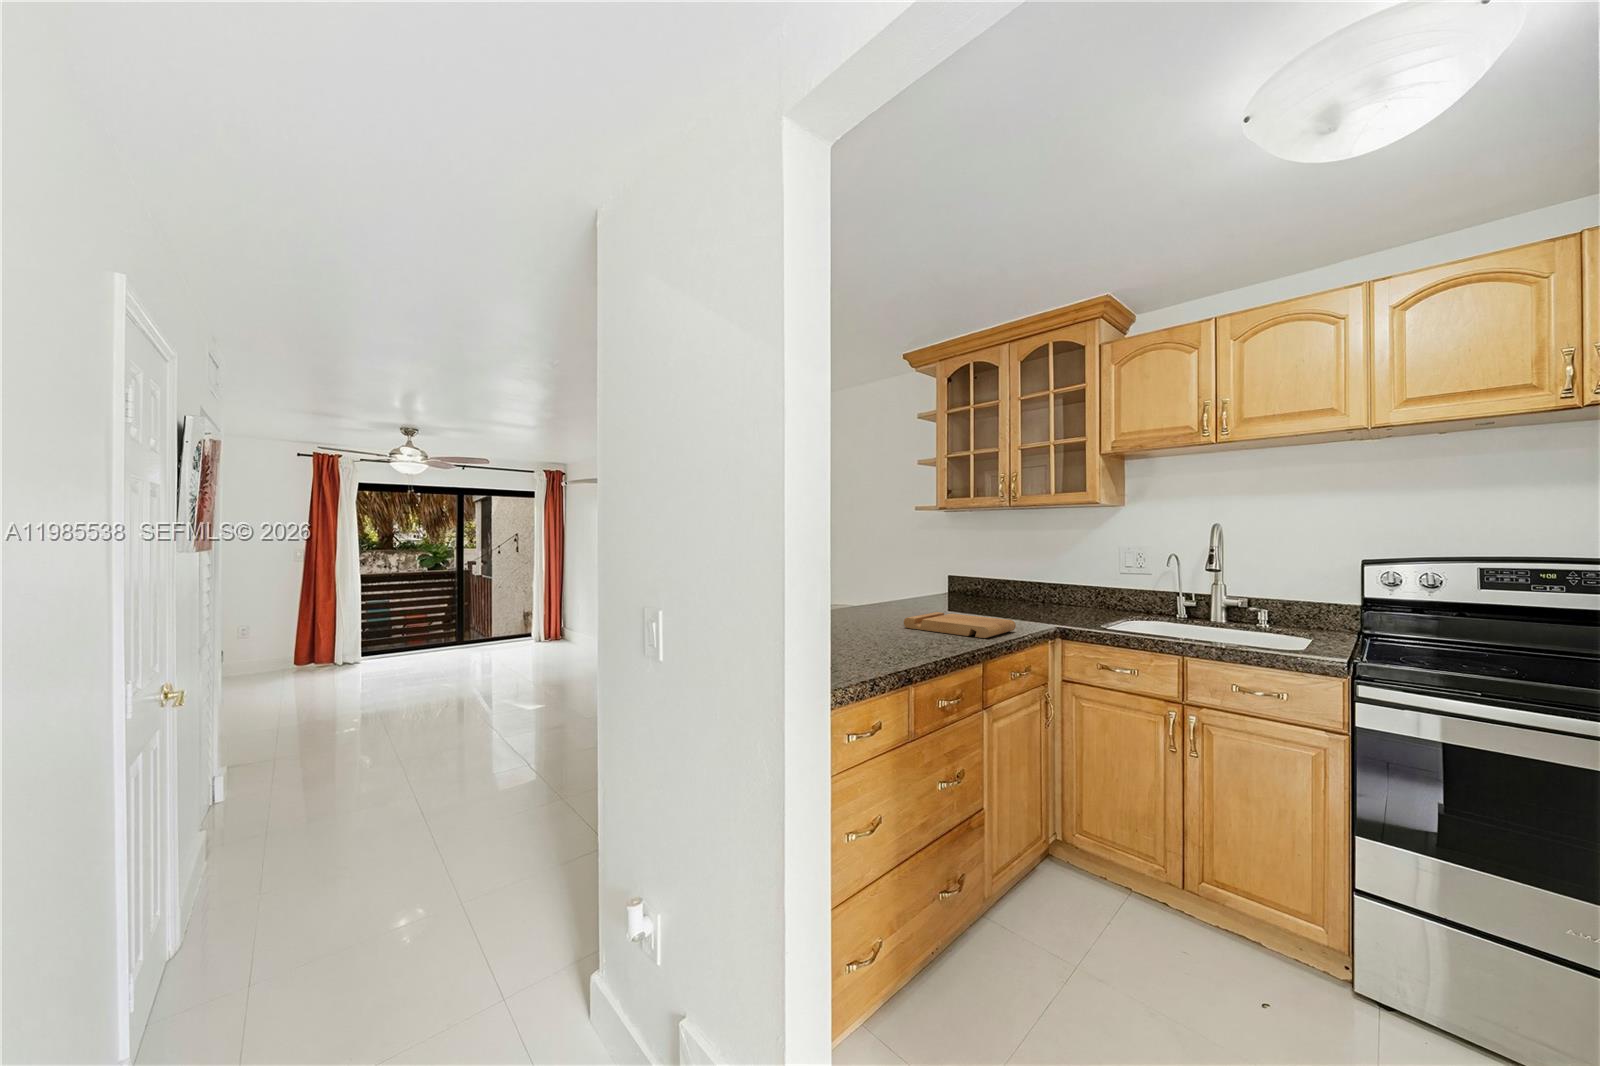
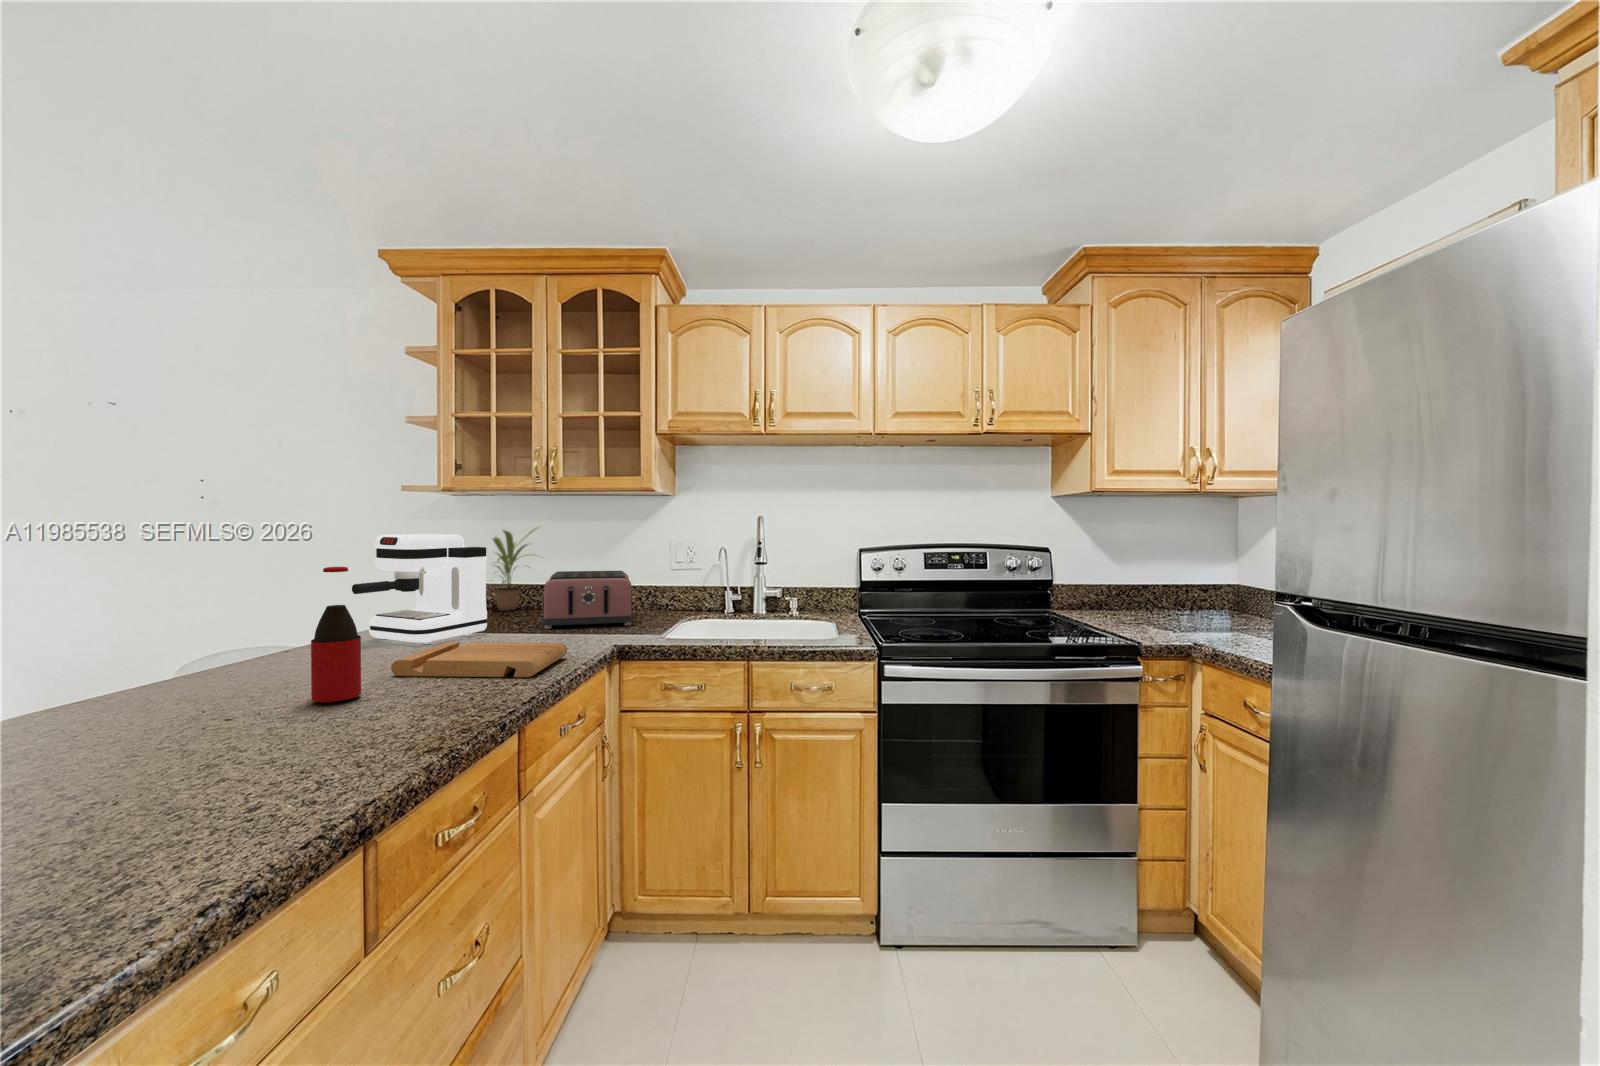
potted plant: none [965,536,1011,601] -> present [493,527,538,611]
coffee maker: none [884,540,964,615] -> present [352,534,487,644]
bottle: none [864,556,888,636] -> present [311,567,361,702]
toaster: none [1004,571,1081,618] -> present [542,571,633,629]

